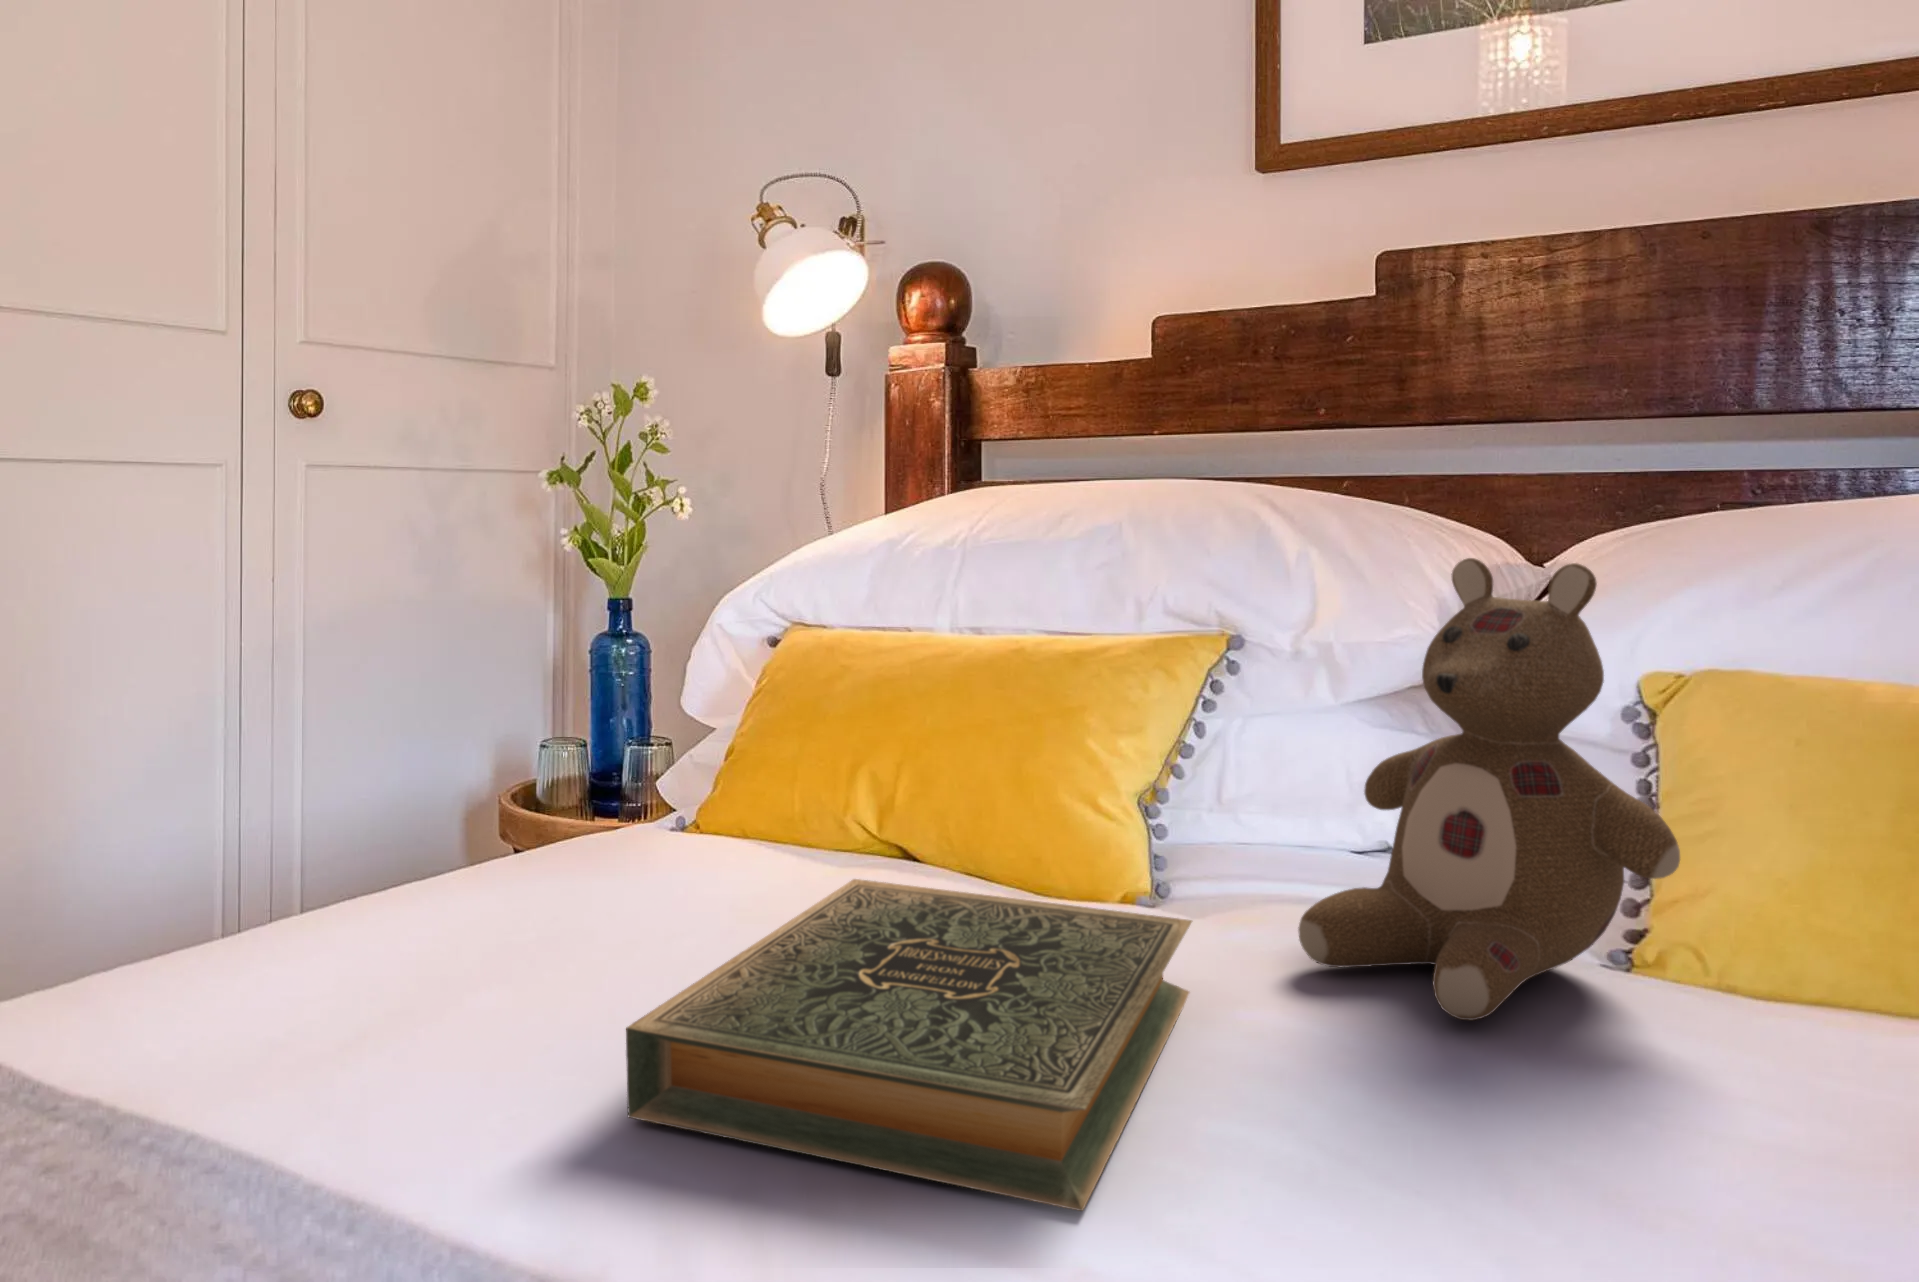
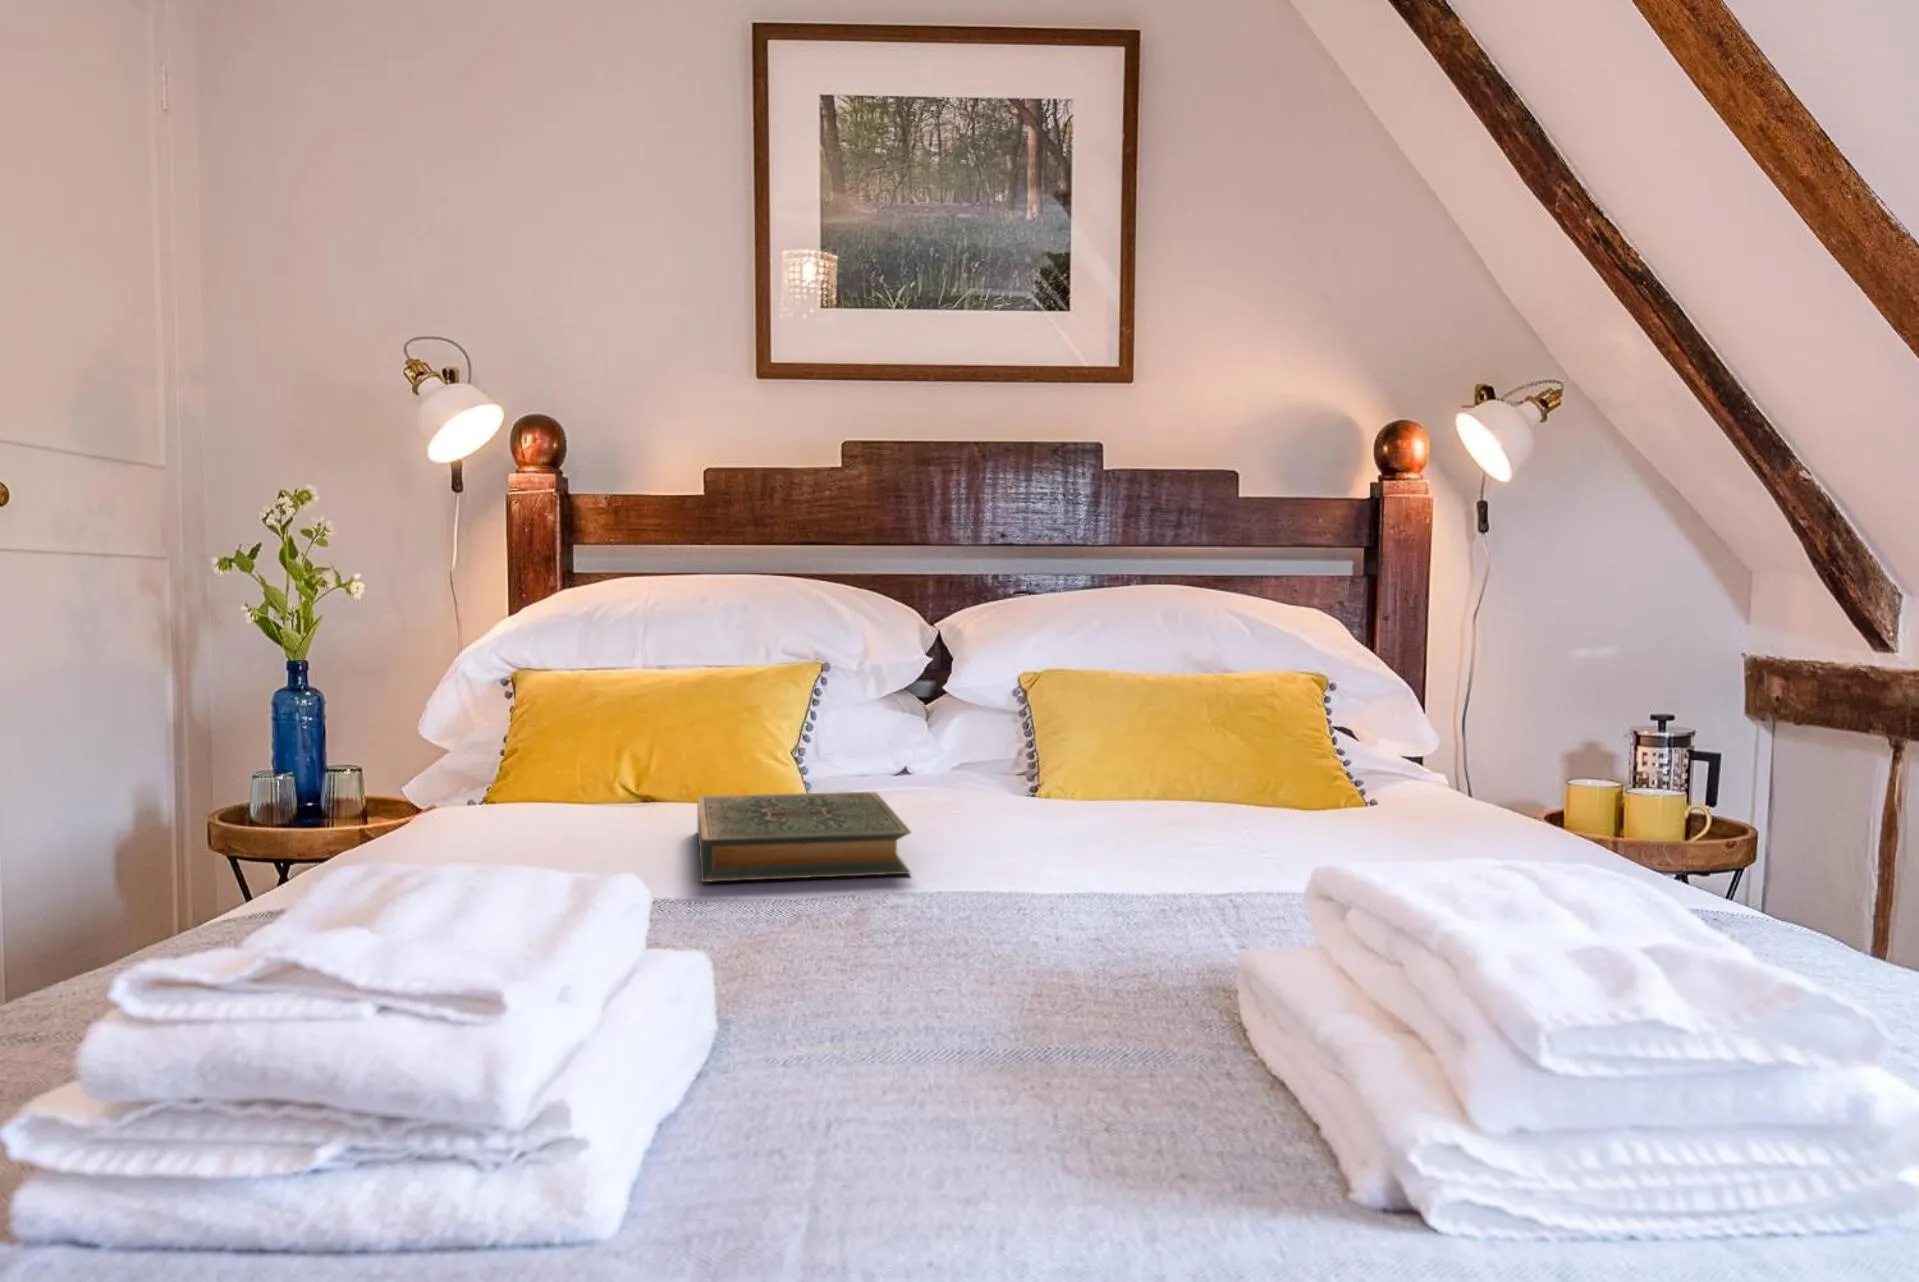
stuffed bear: present [1298,558,1680,1021] -> none [911,619,1062,817]

